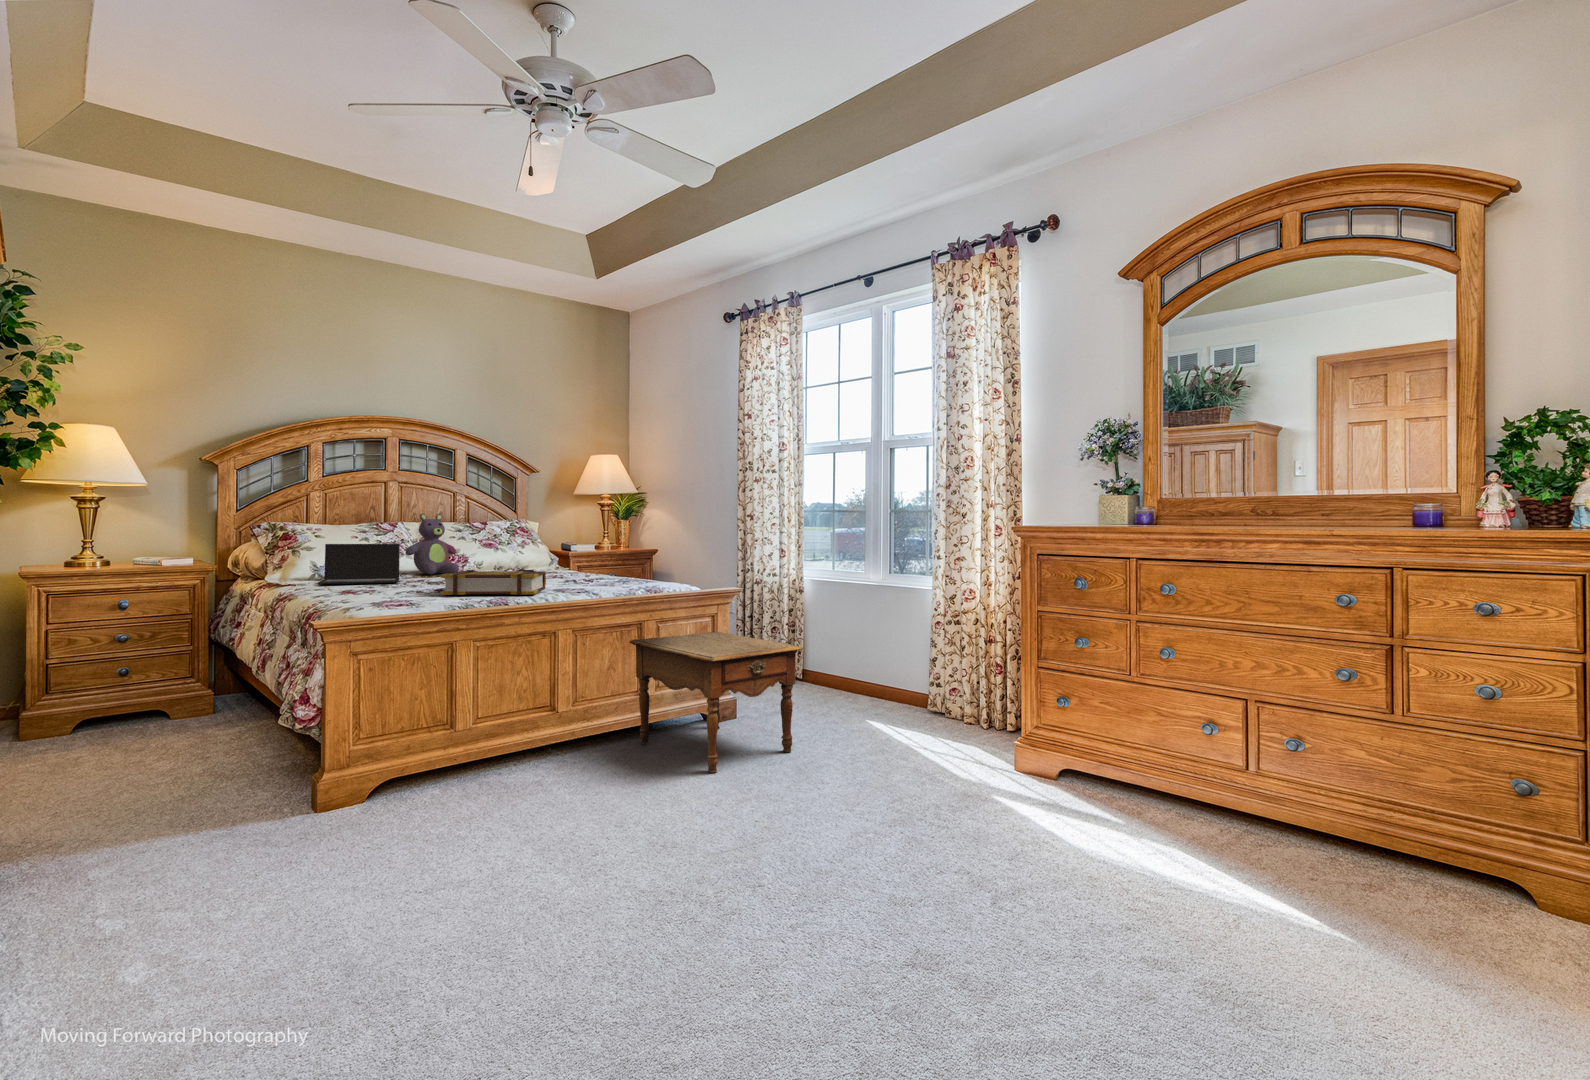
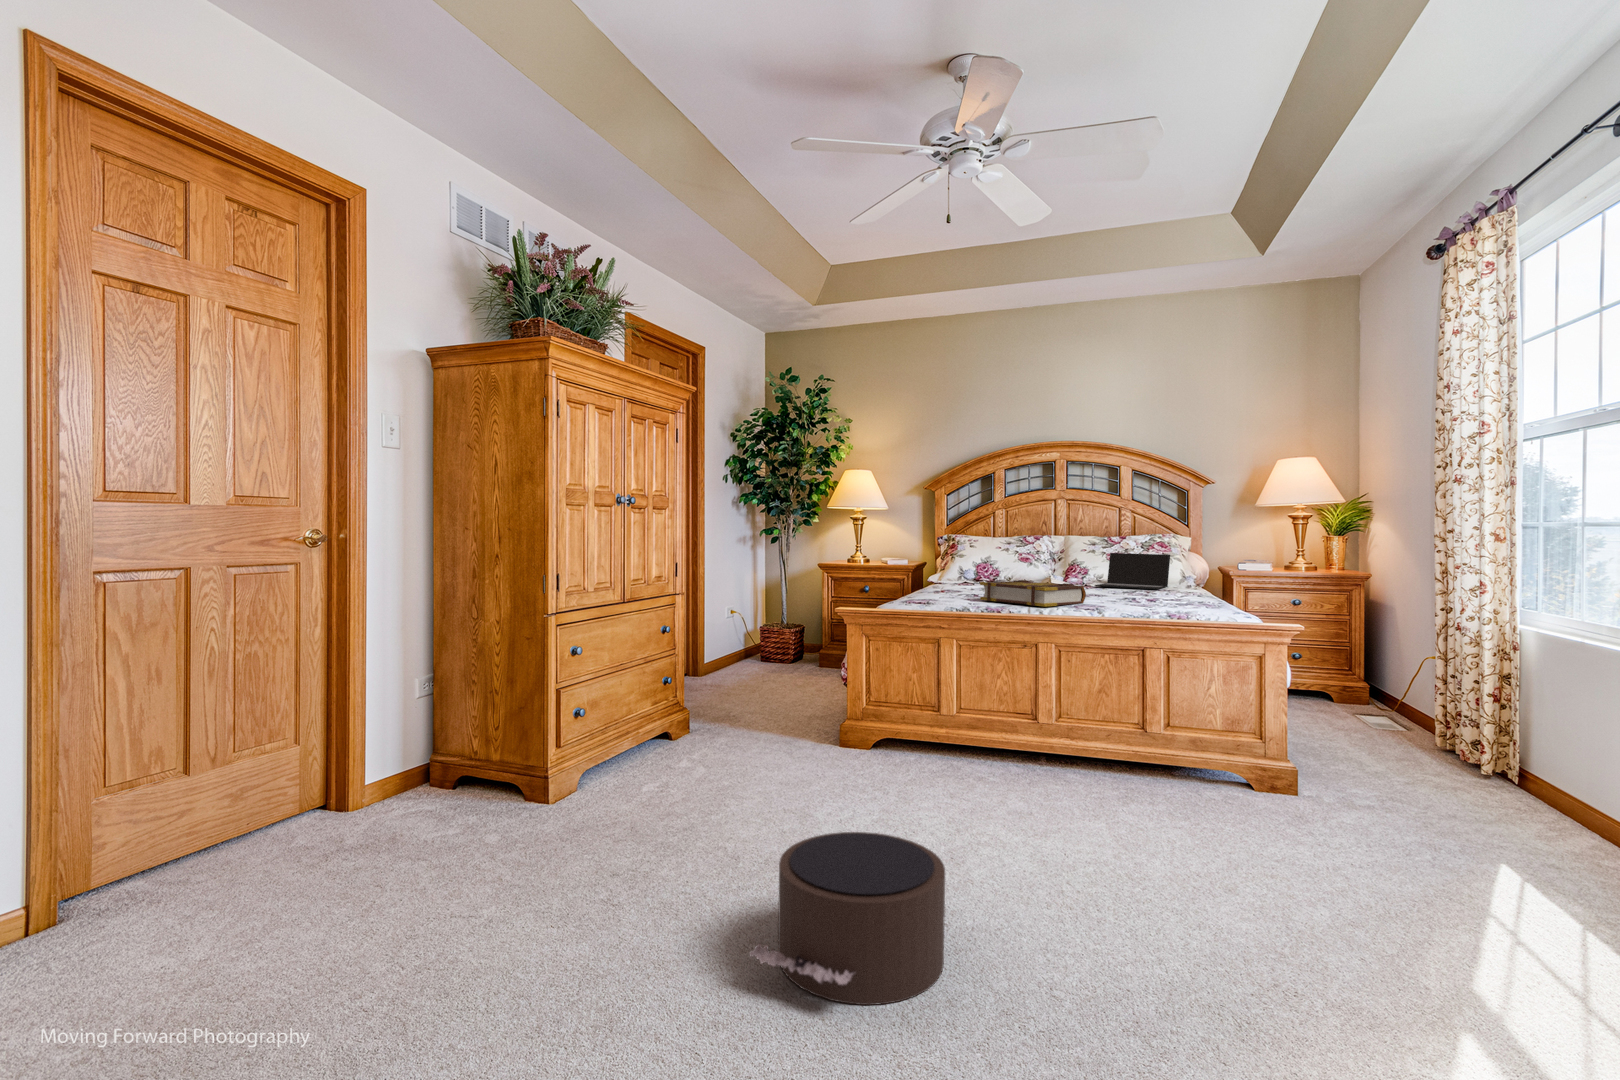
stuffed bear: present [405,513,459,574] -> none [1030,528,1078,584]
laptop: present [318,544,400,584] -> present [1095,553,1170,589]
side table: present [629,632,803,772] -> none [1117,665,1288,844]
pouf: none [674,822,868,997] -> present [749,832,945,1005]

